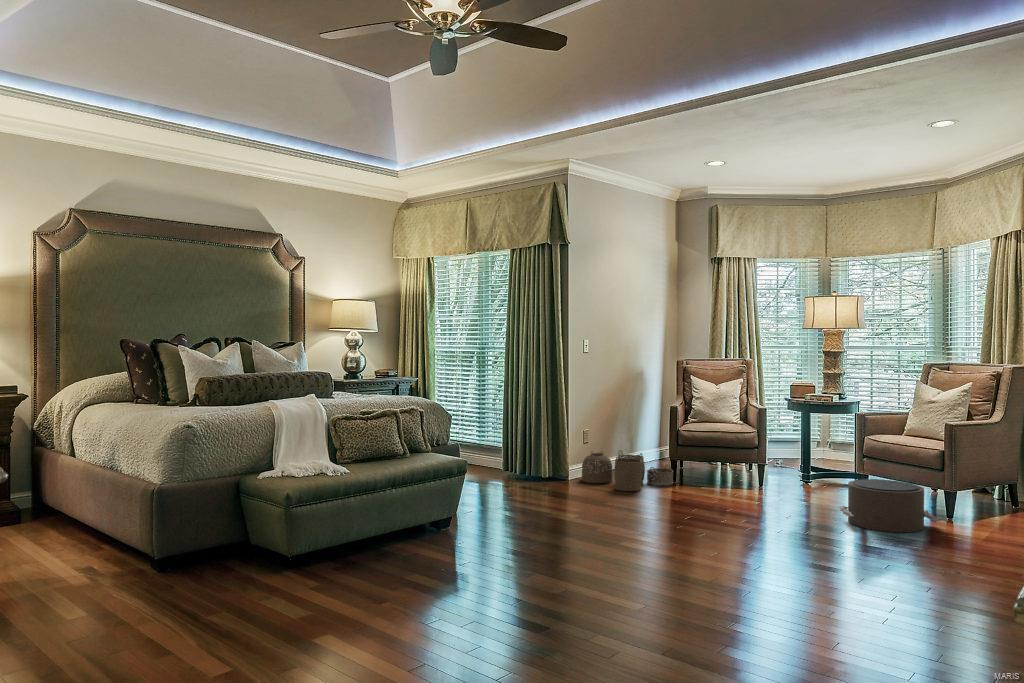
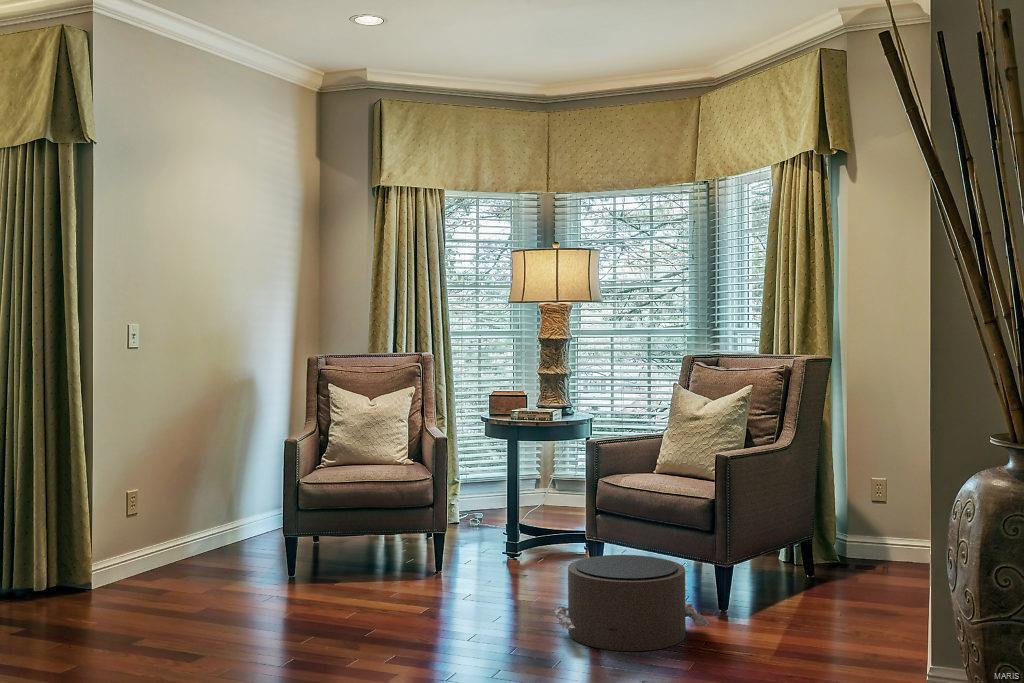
woven basket: present [581,450,673,491] -> none [122,525,291,601]

